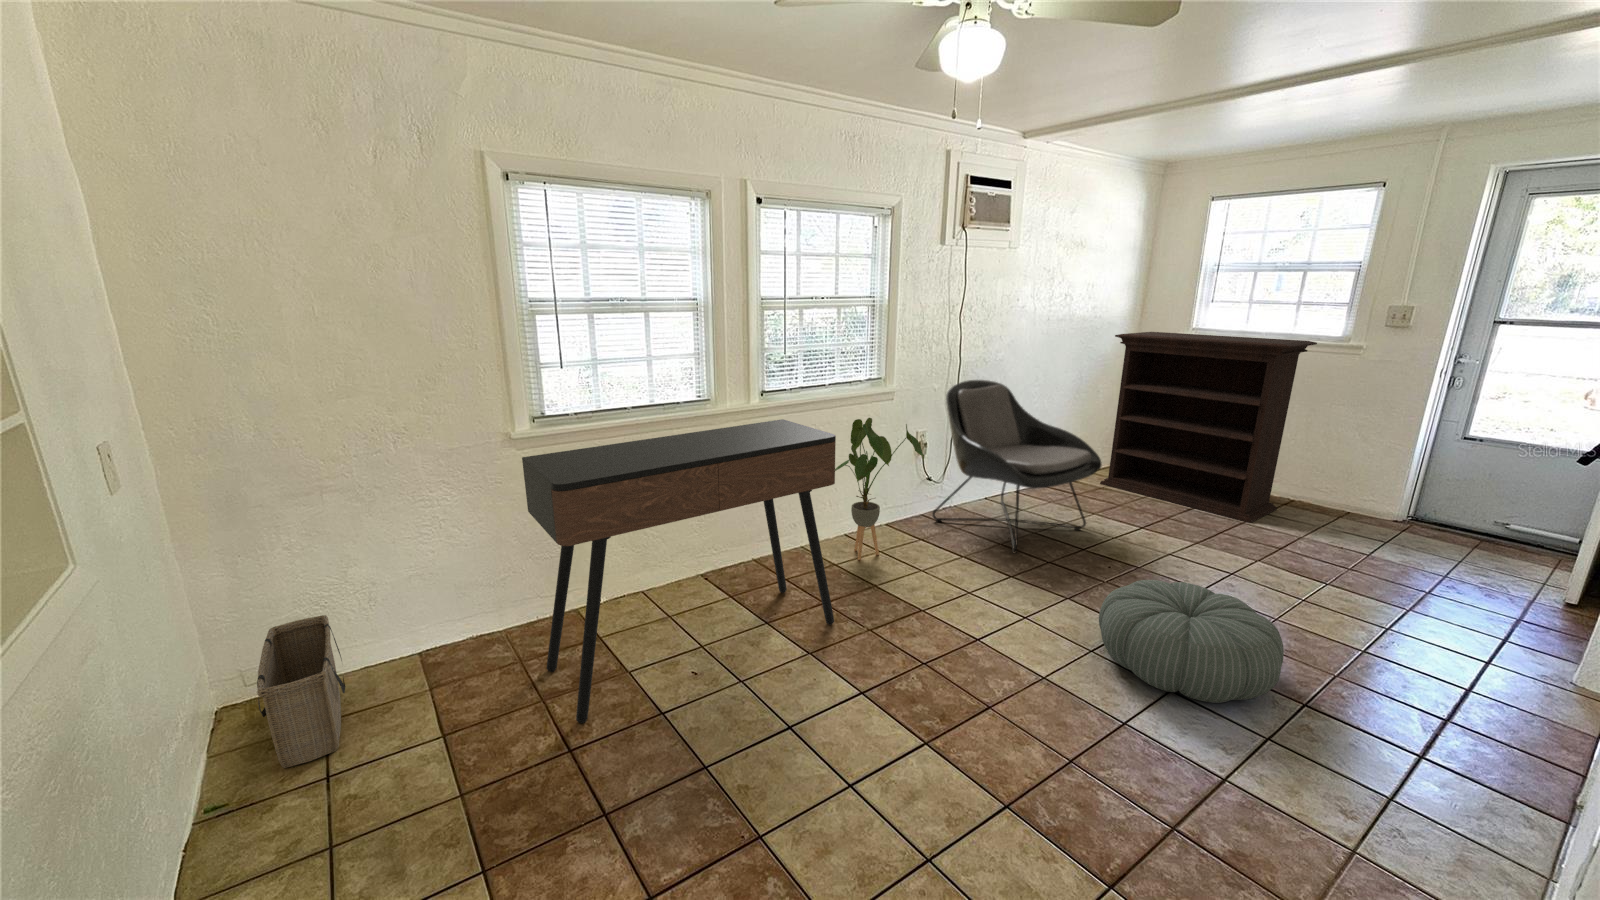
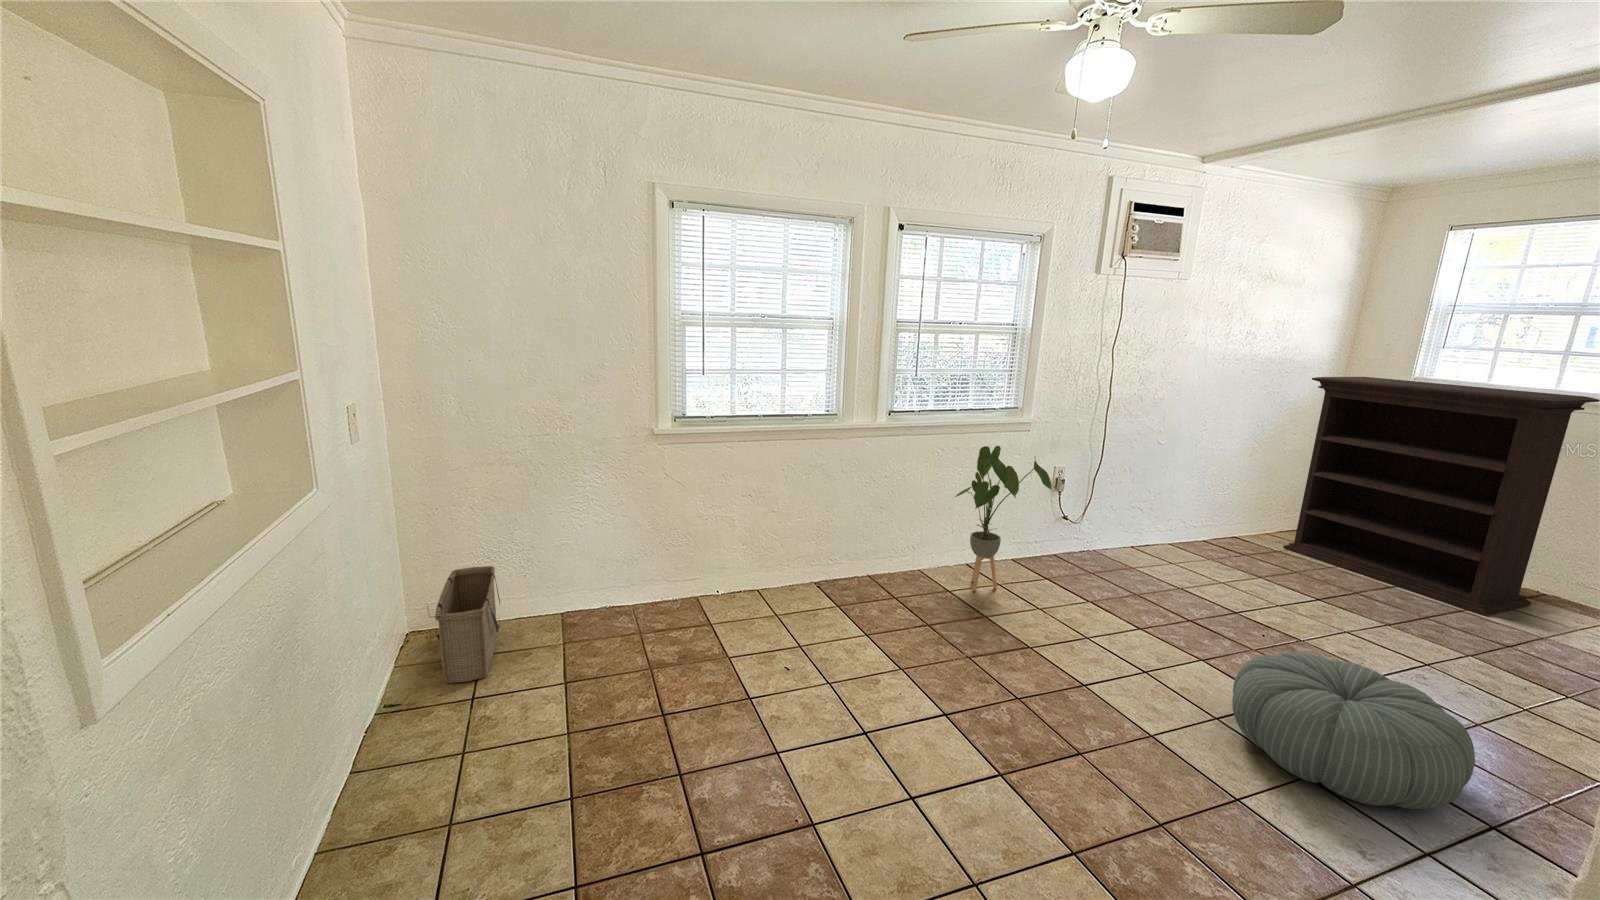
lounge chair: present [932,380,1102,553] -> none [1065,416,1274,609]
console table: present [522,419,836,723] -> none [655,437,946,693]

